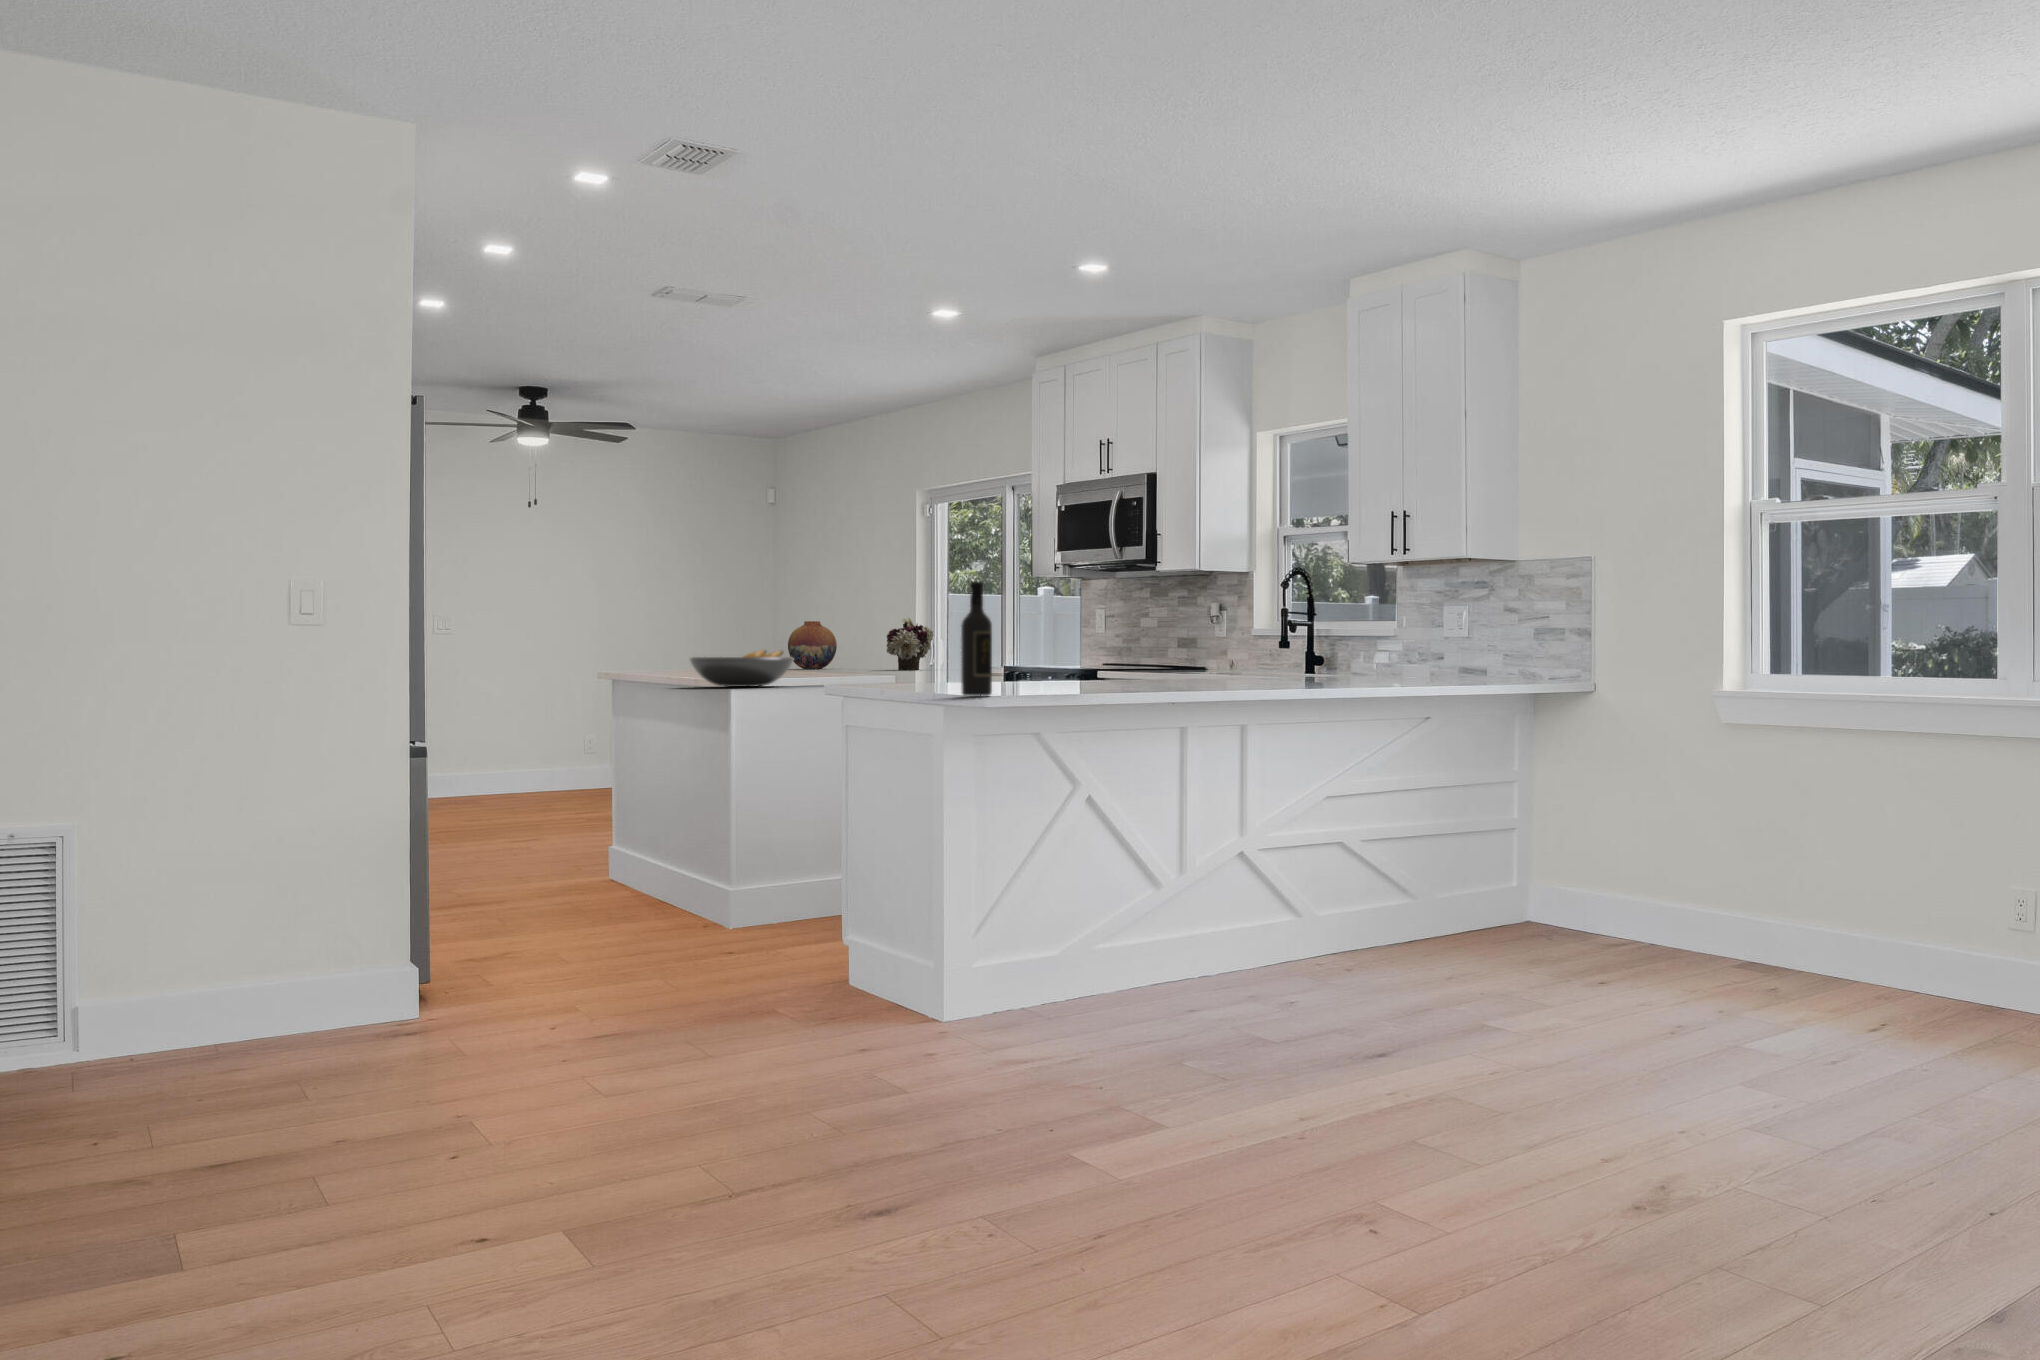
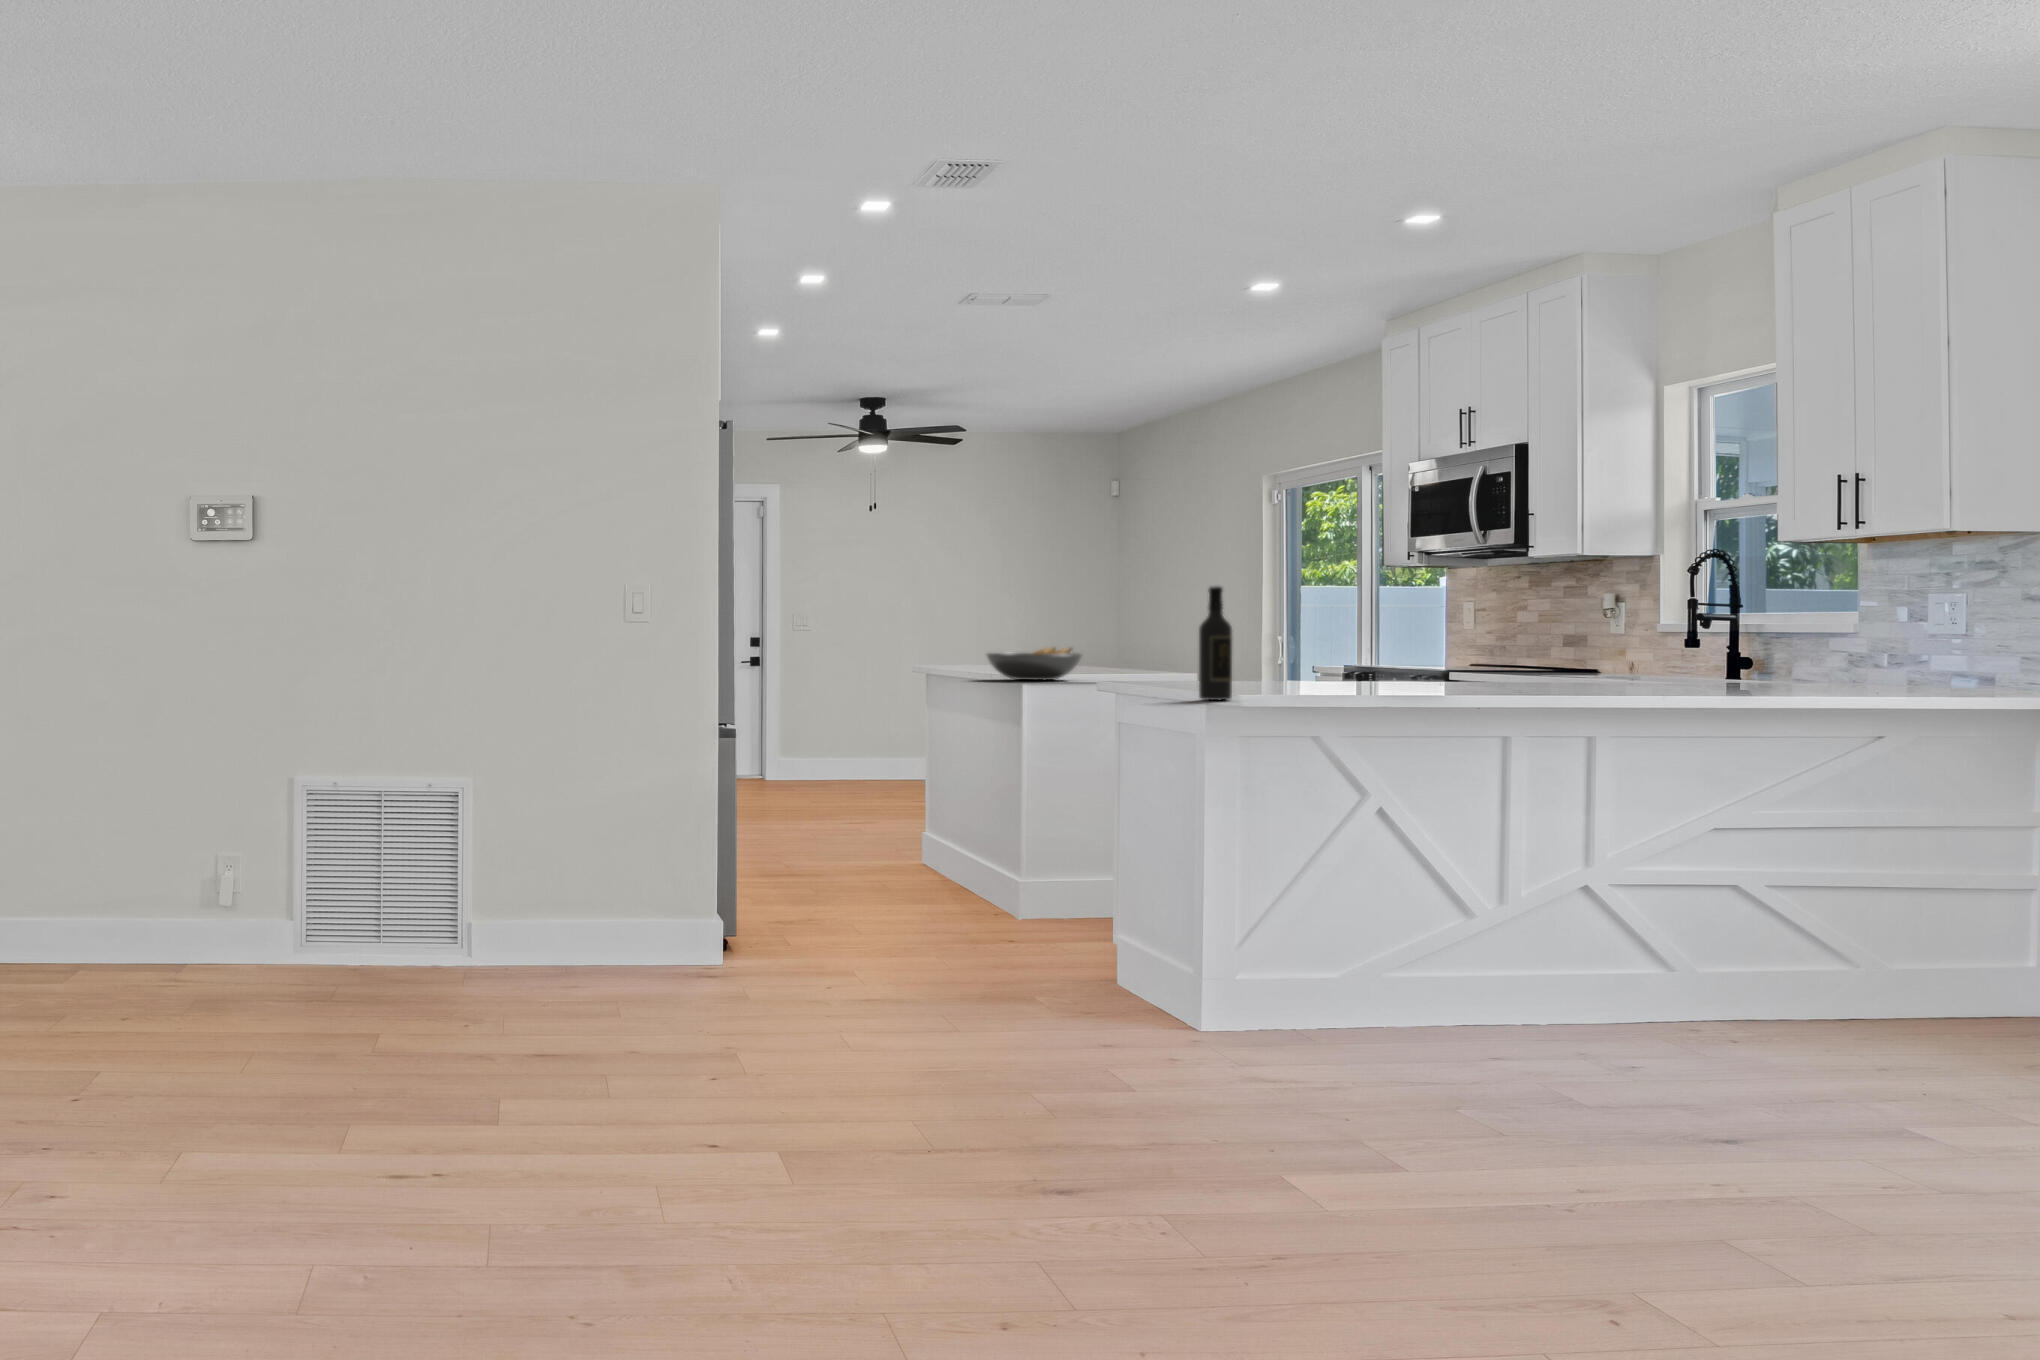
flower arrangement: present [886,617,933,670] -> none [1236,607,1289,660]
vase: present [788,621,837,669] -> none [1144,611,1194,657]

